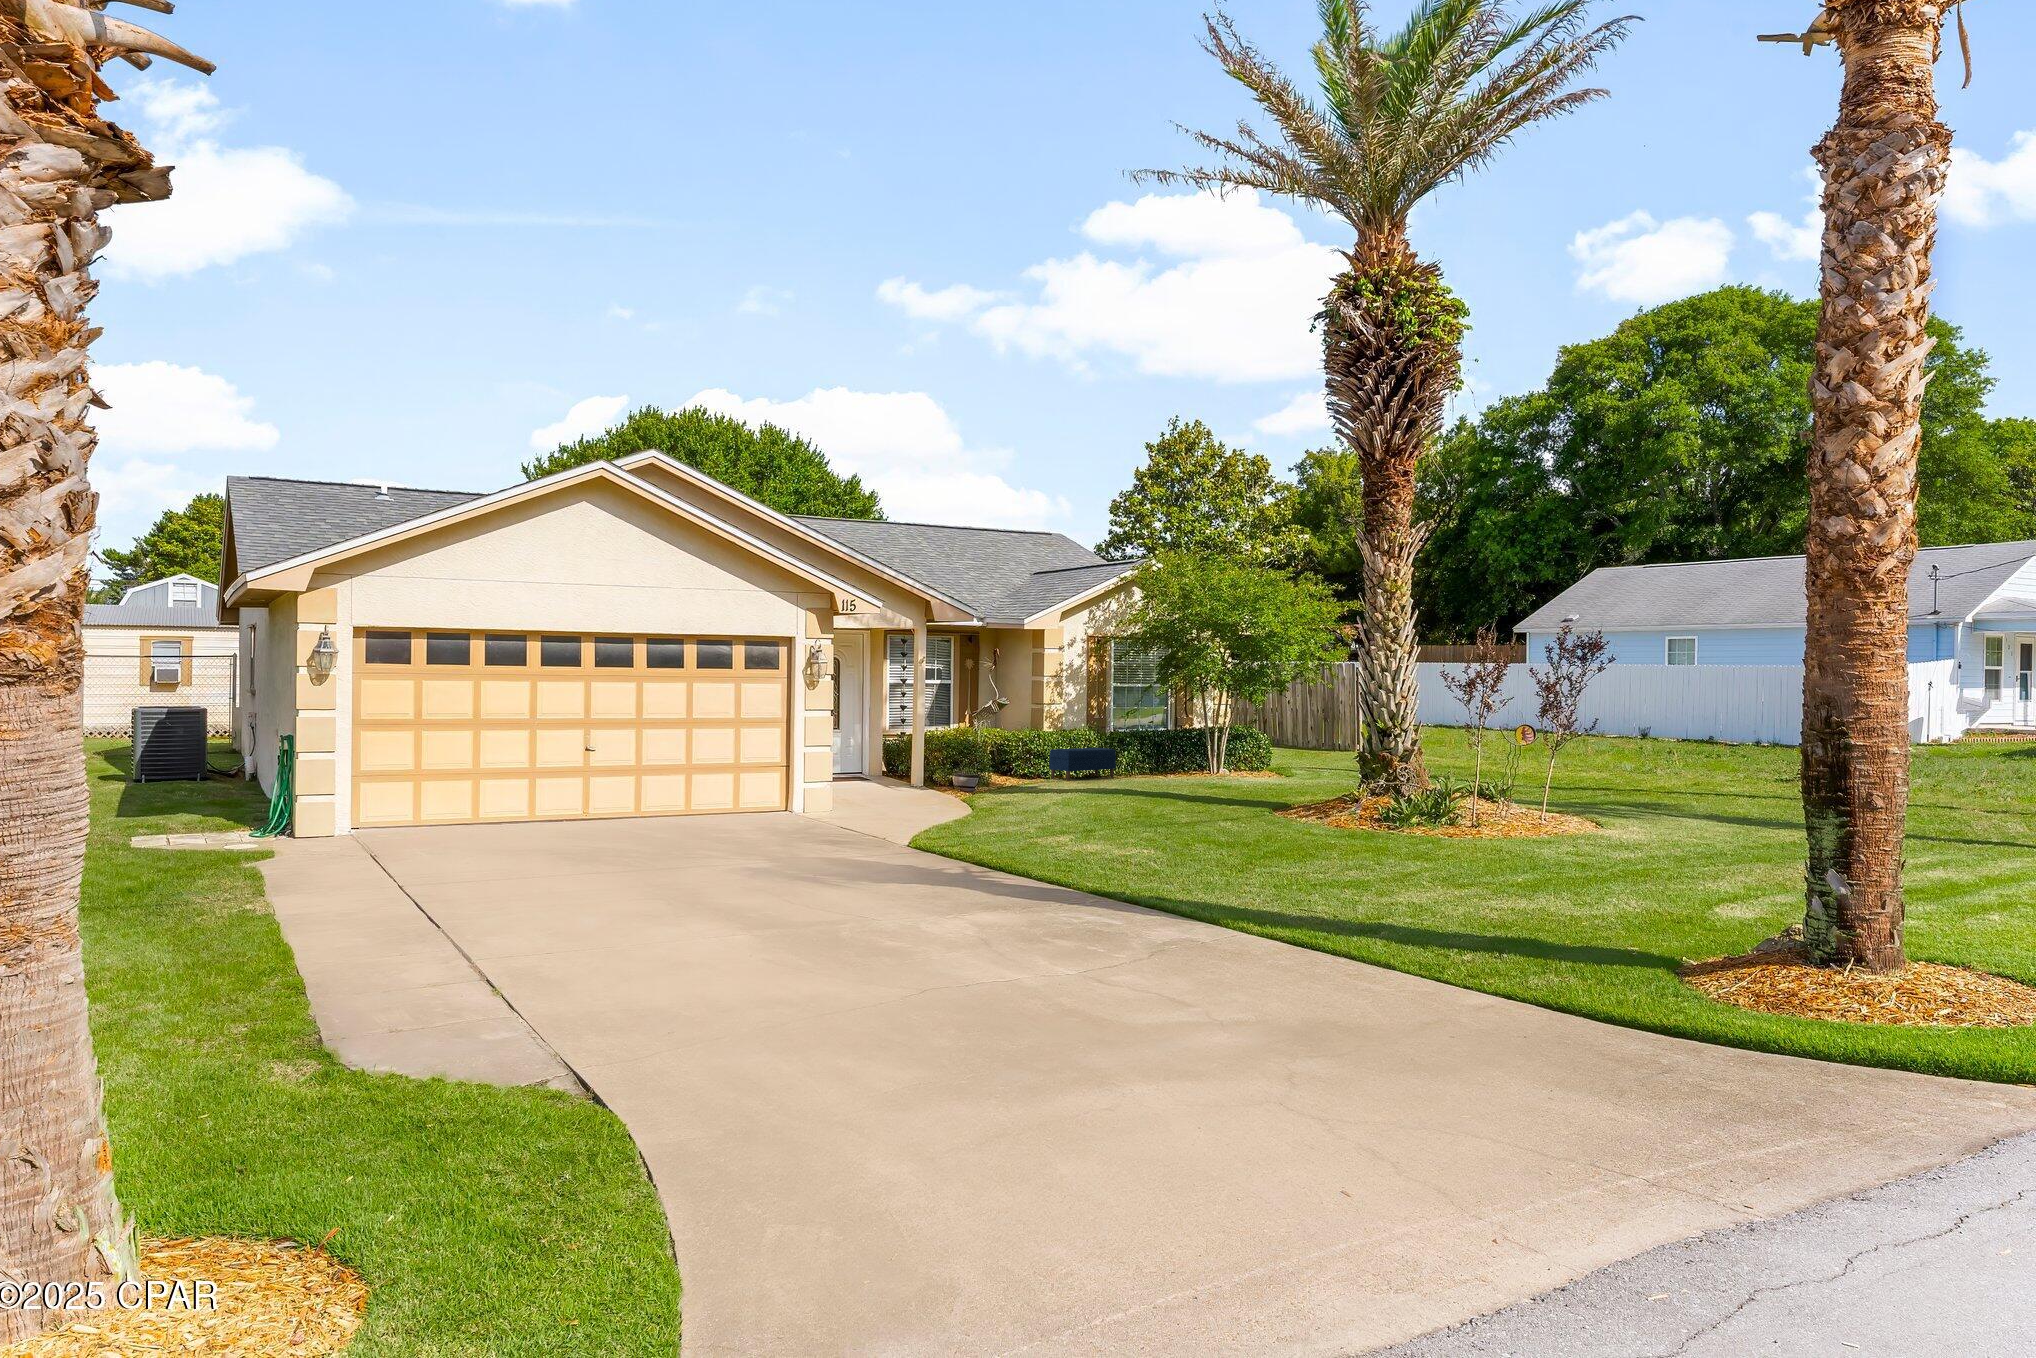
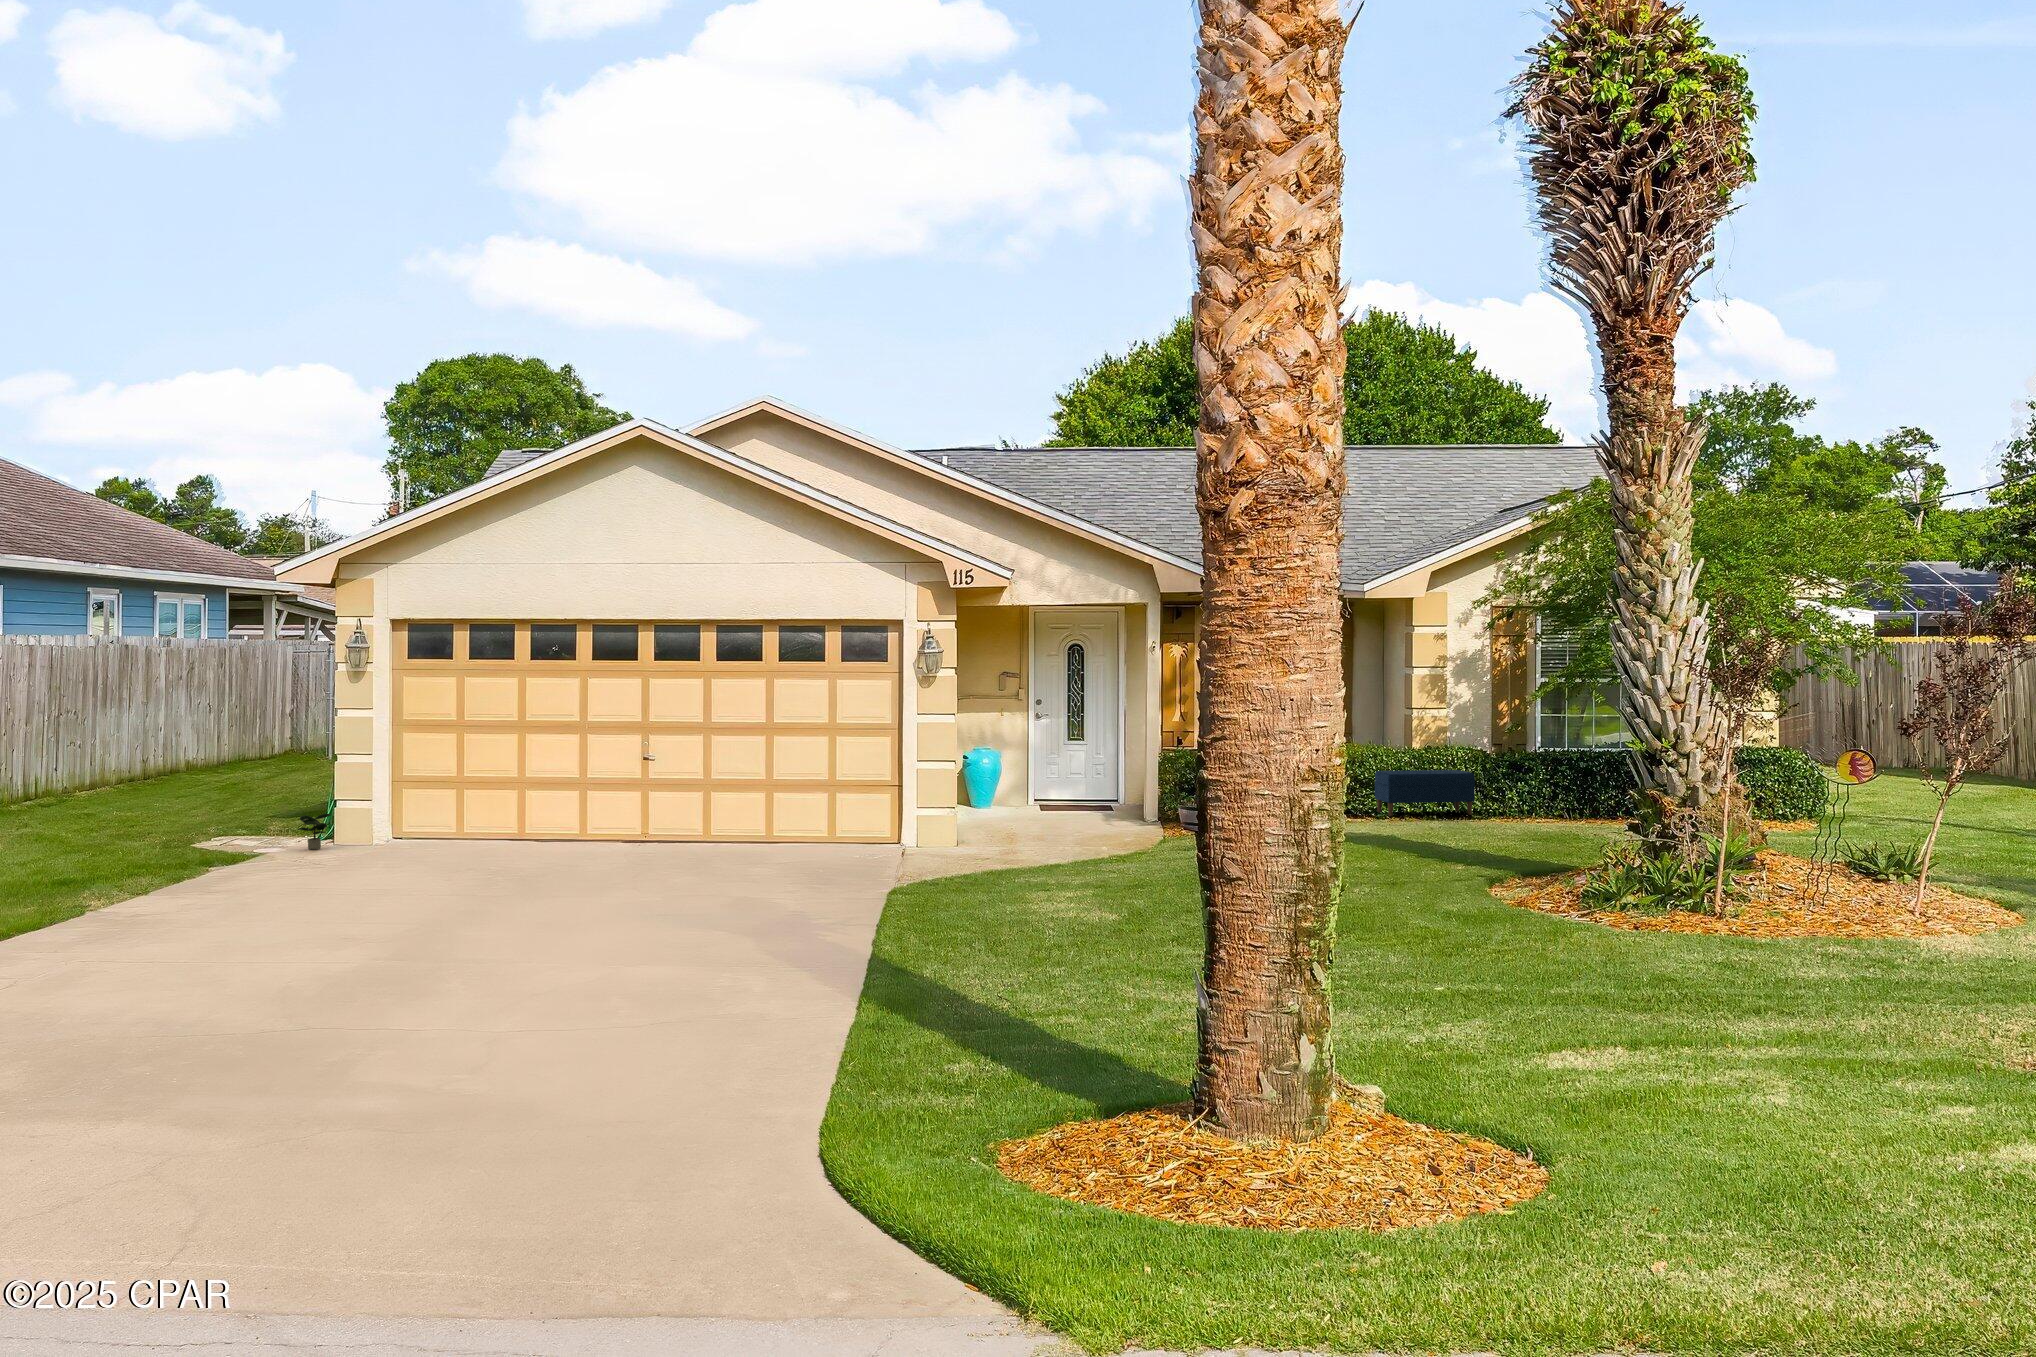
potted plant: none [259,808,293,842] -> present [298,814,331,850]

